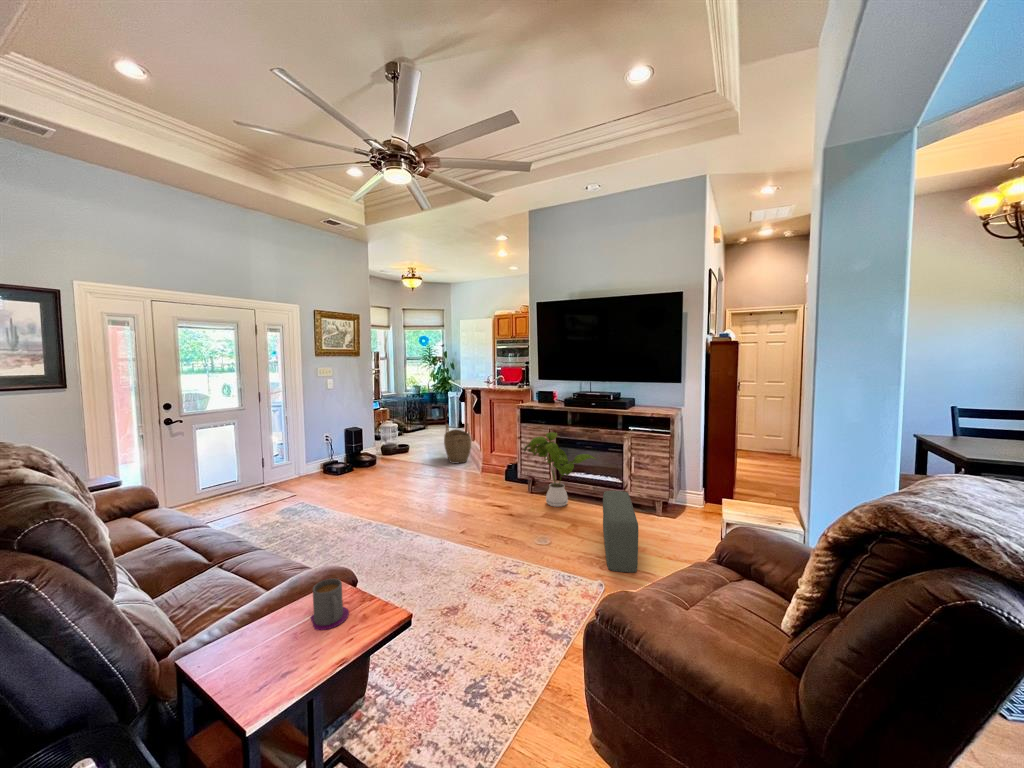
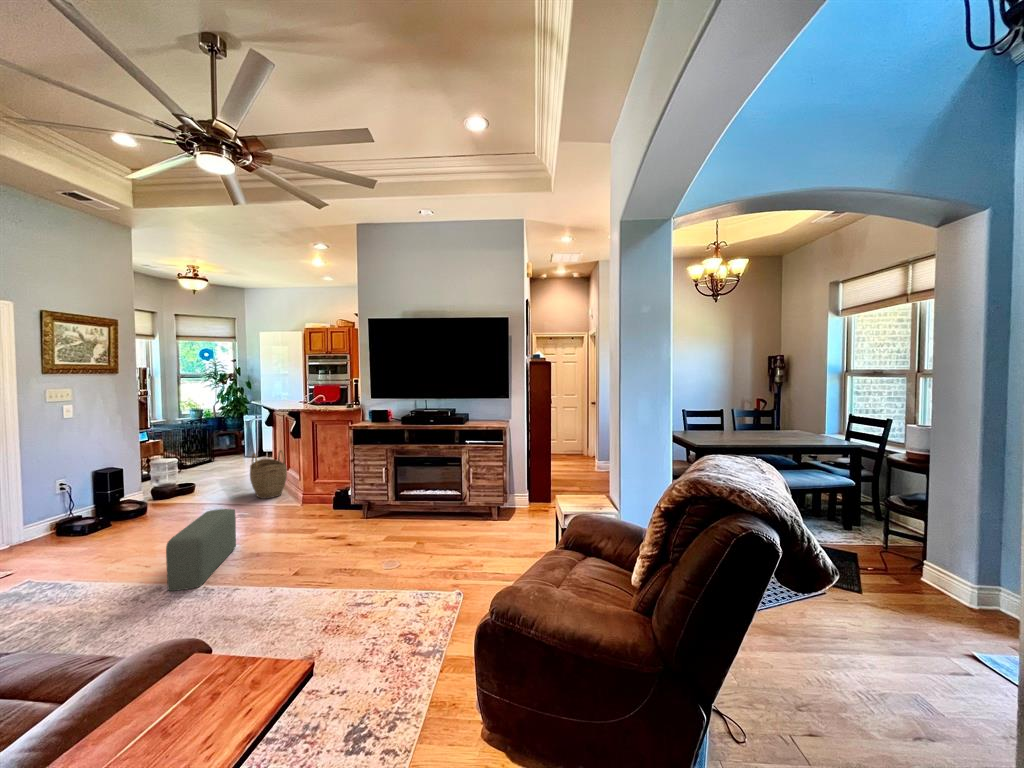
house plant: present [524,432,595,507] -> none [362,452,439,528]
pouf: present [603,491,639,573] -> present [166,509,236,591]
mug: present [310,578,349,630] -> none [174,650,231,720]

